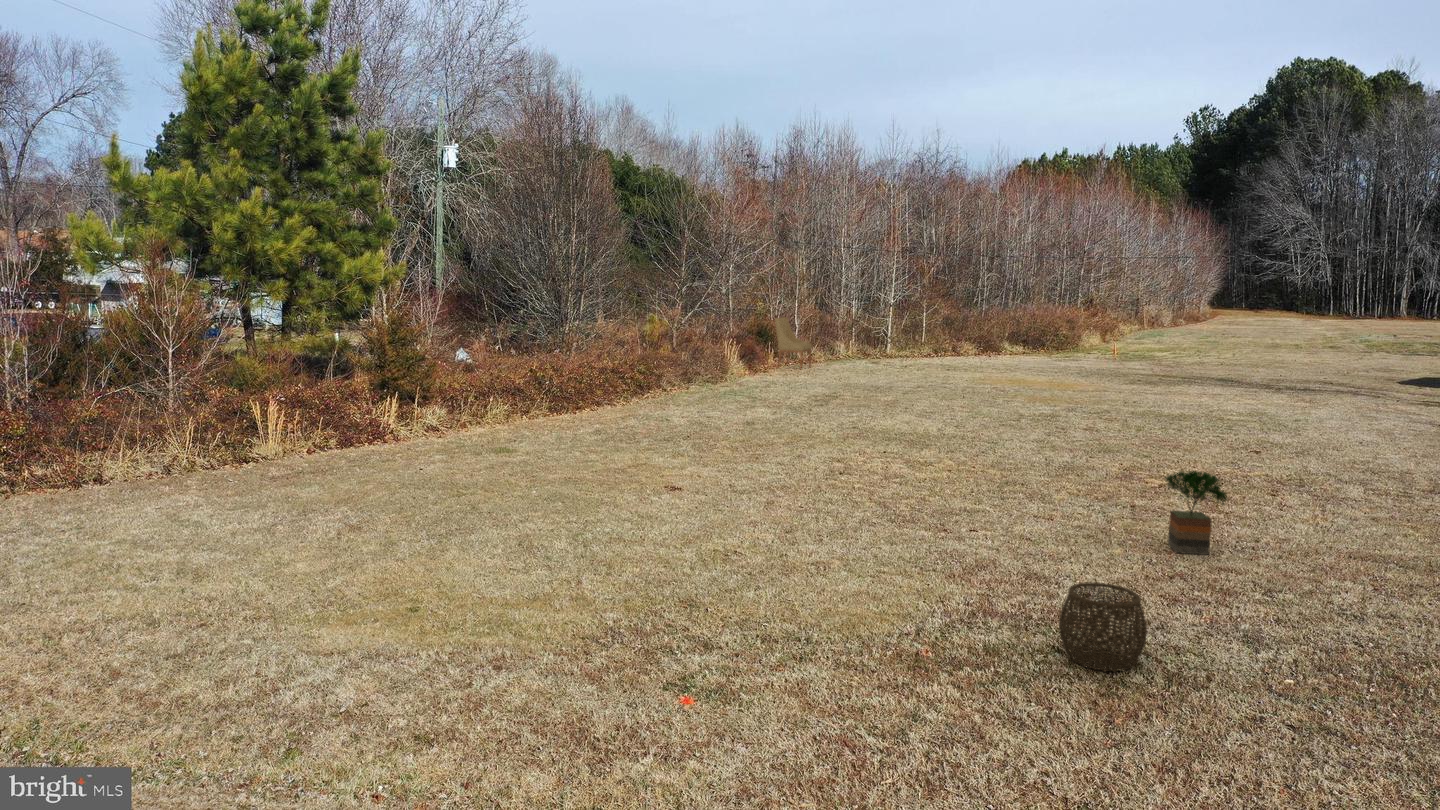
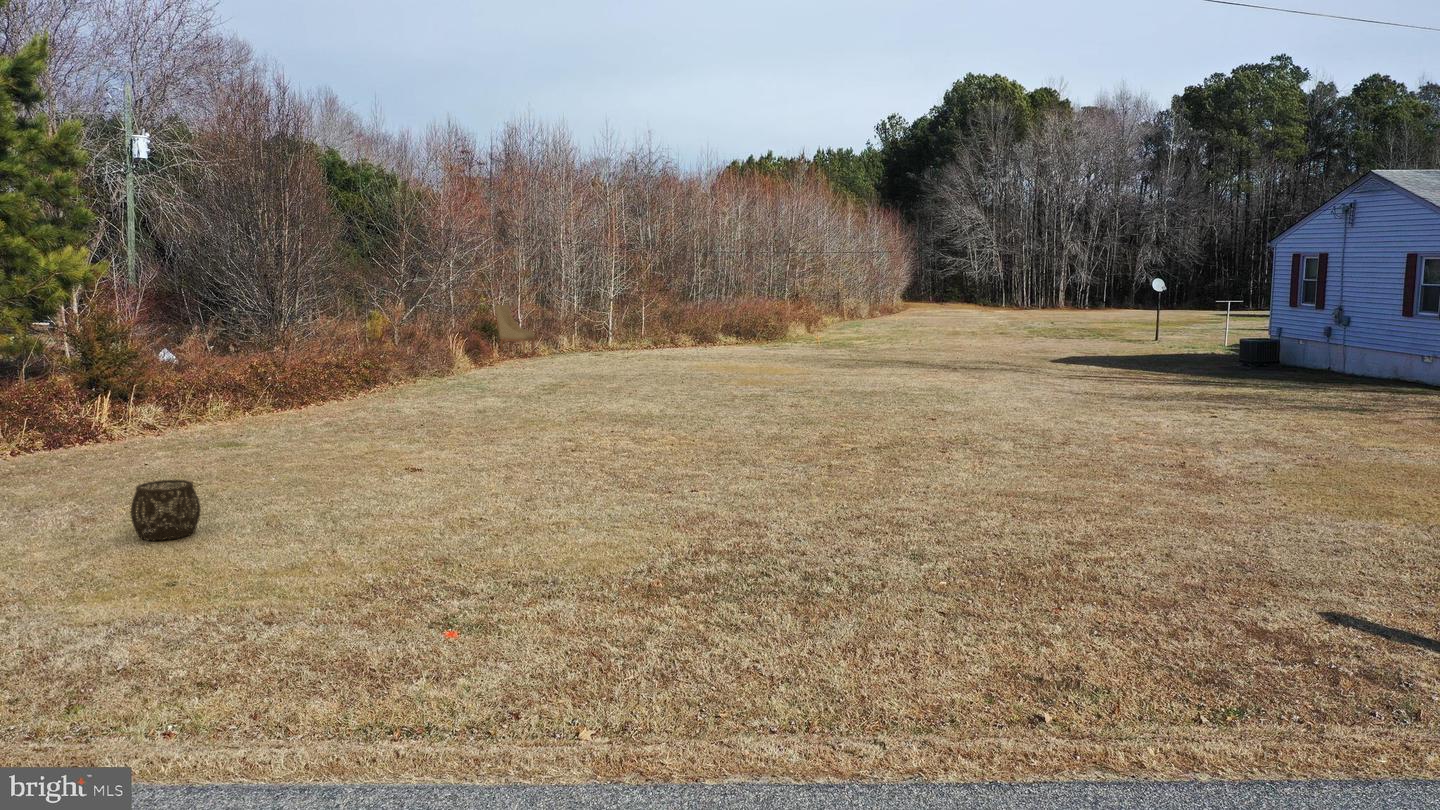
potted tree: present [1165,471,1228,555] -> none [850,430,899,501]
woven basket: present [1059,582,1147,672] -> present [130,480,201,541]

